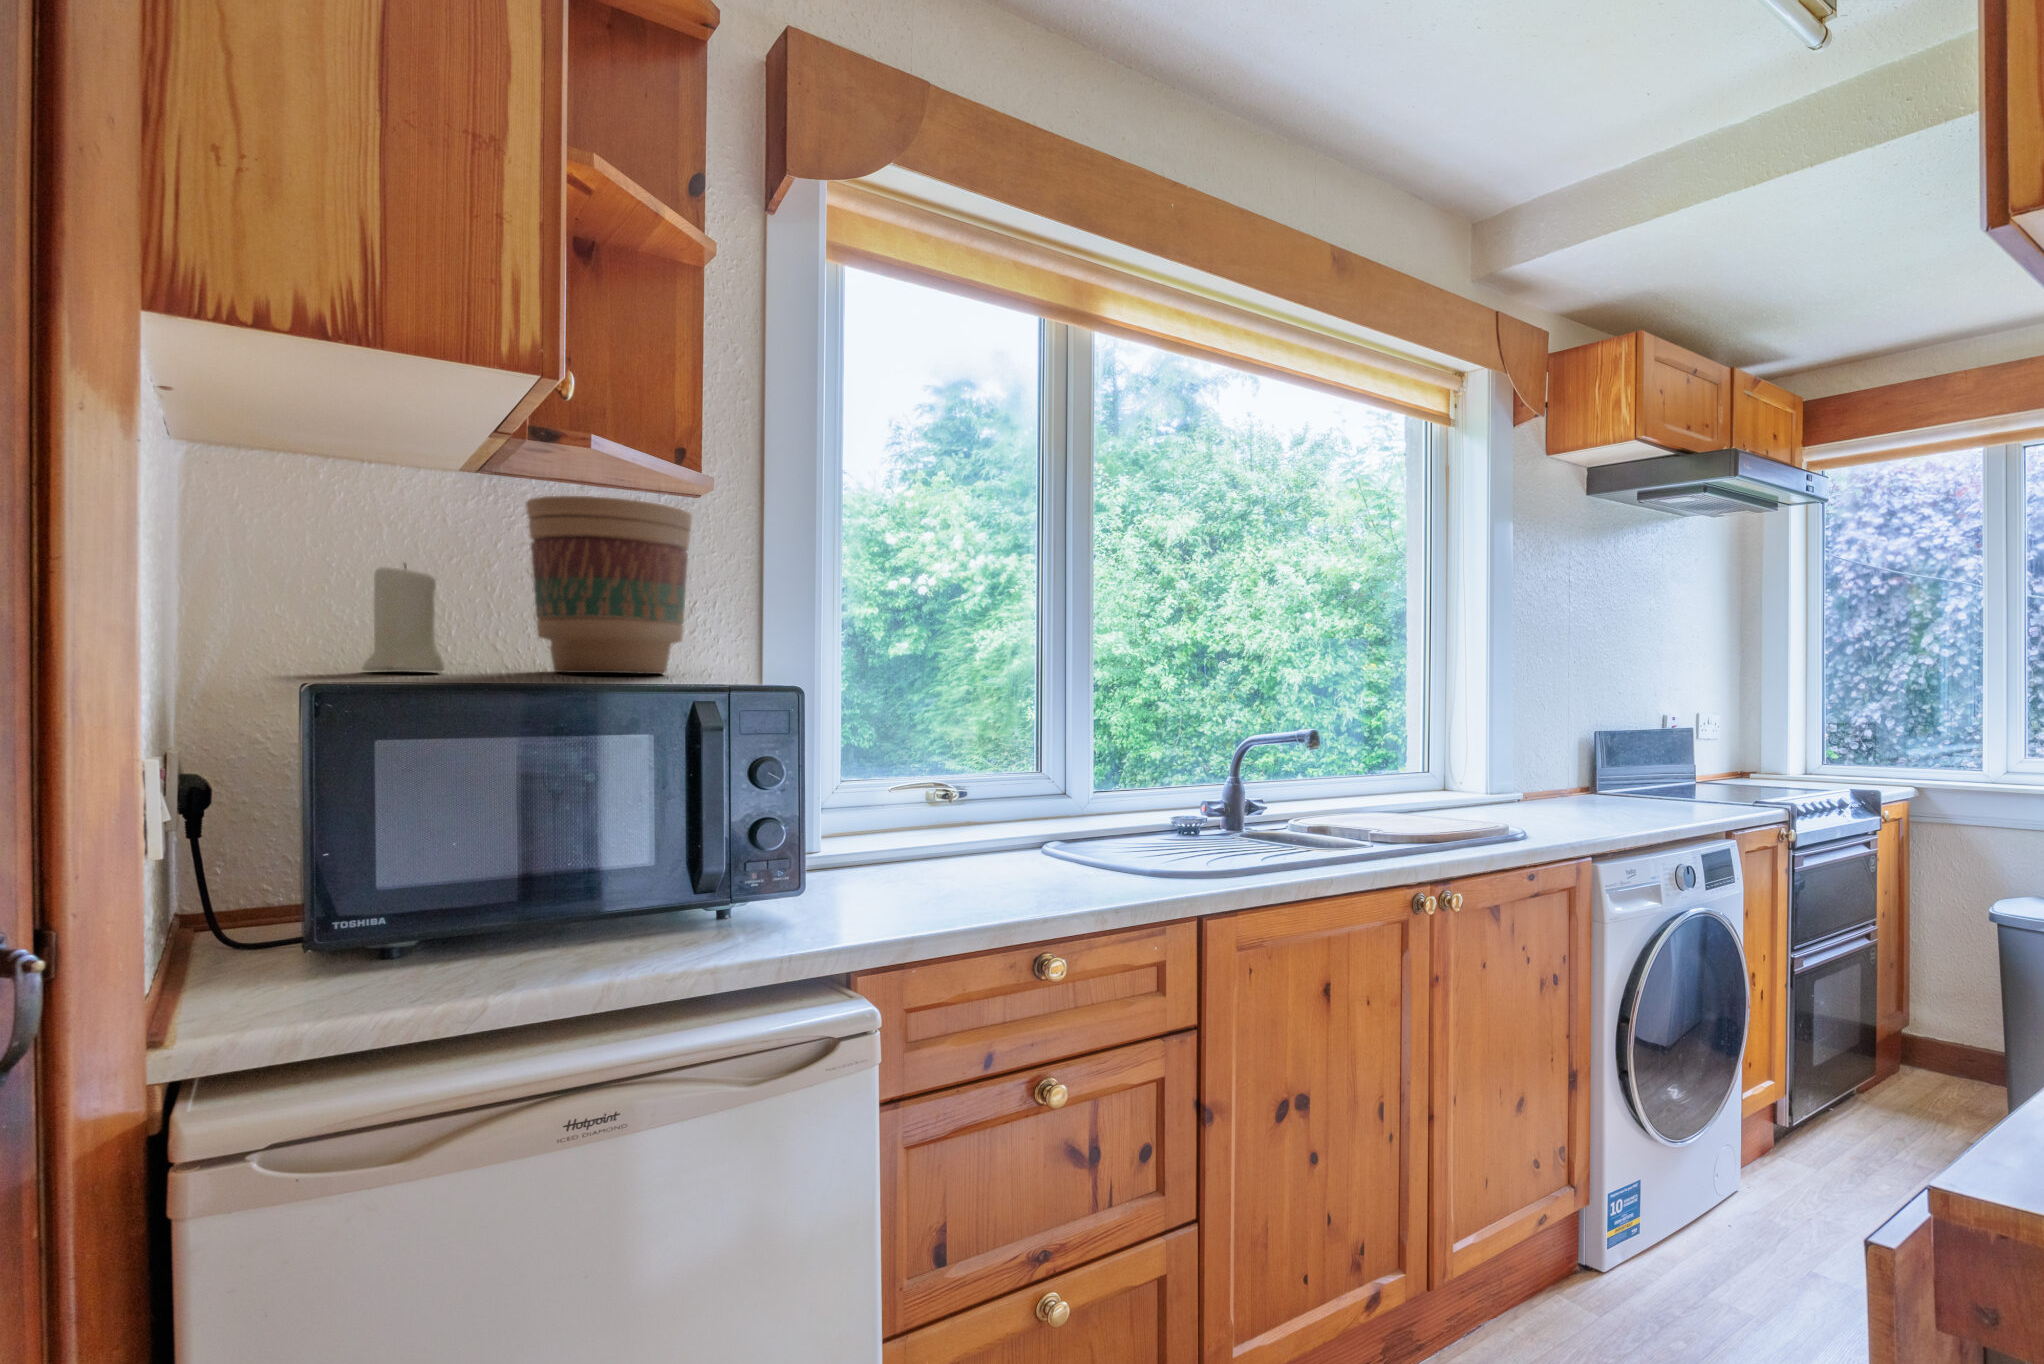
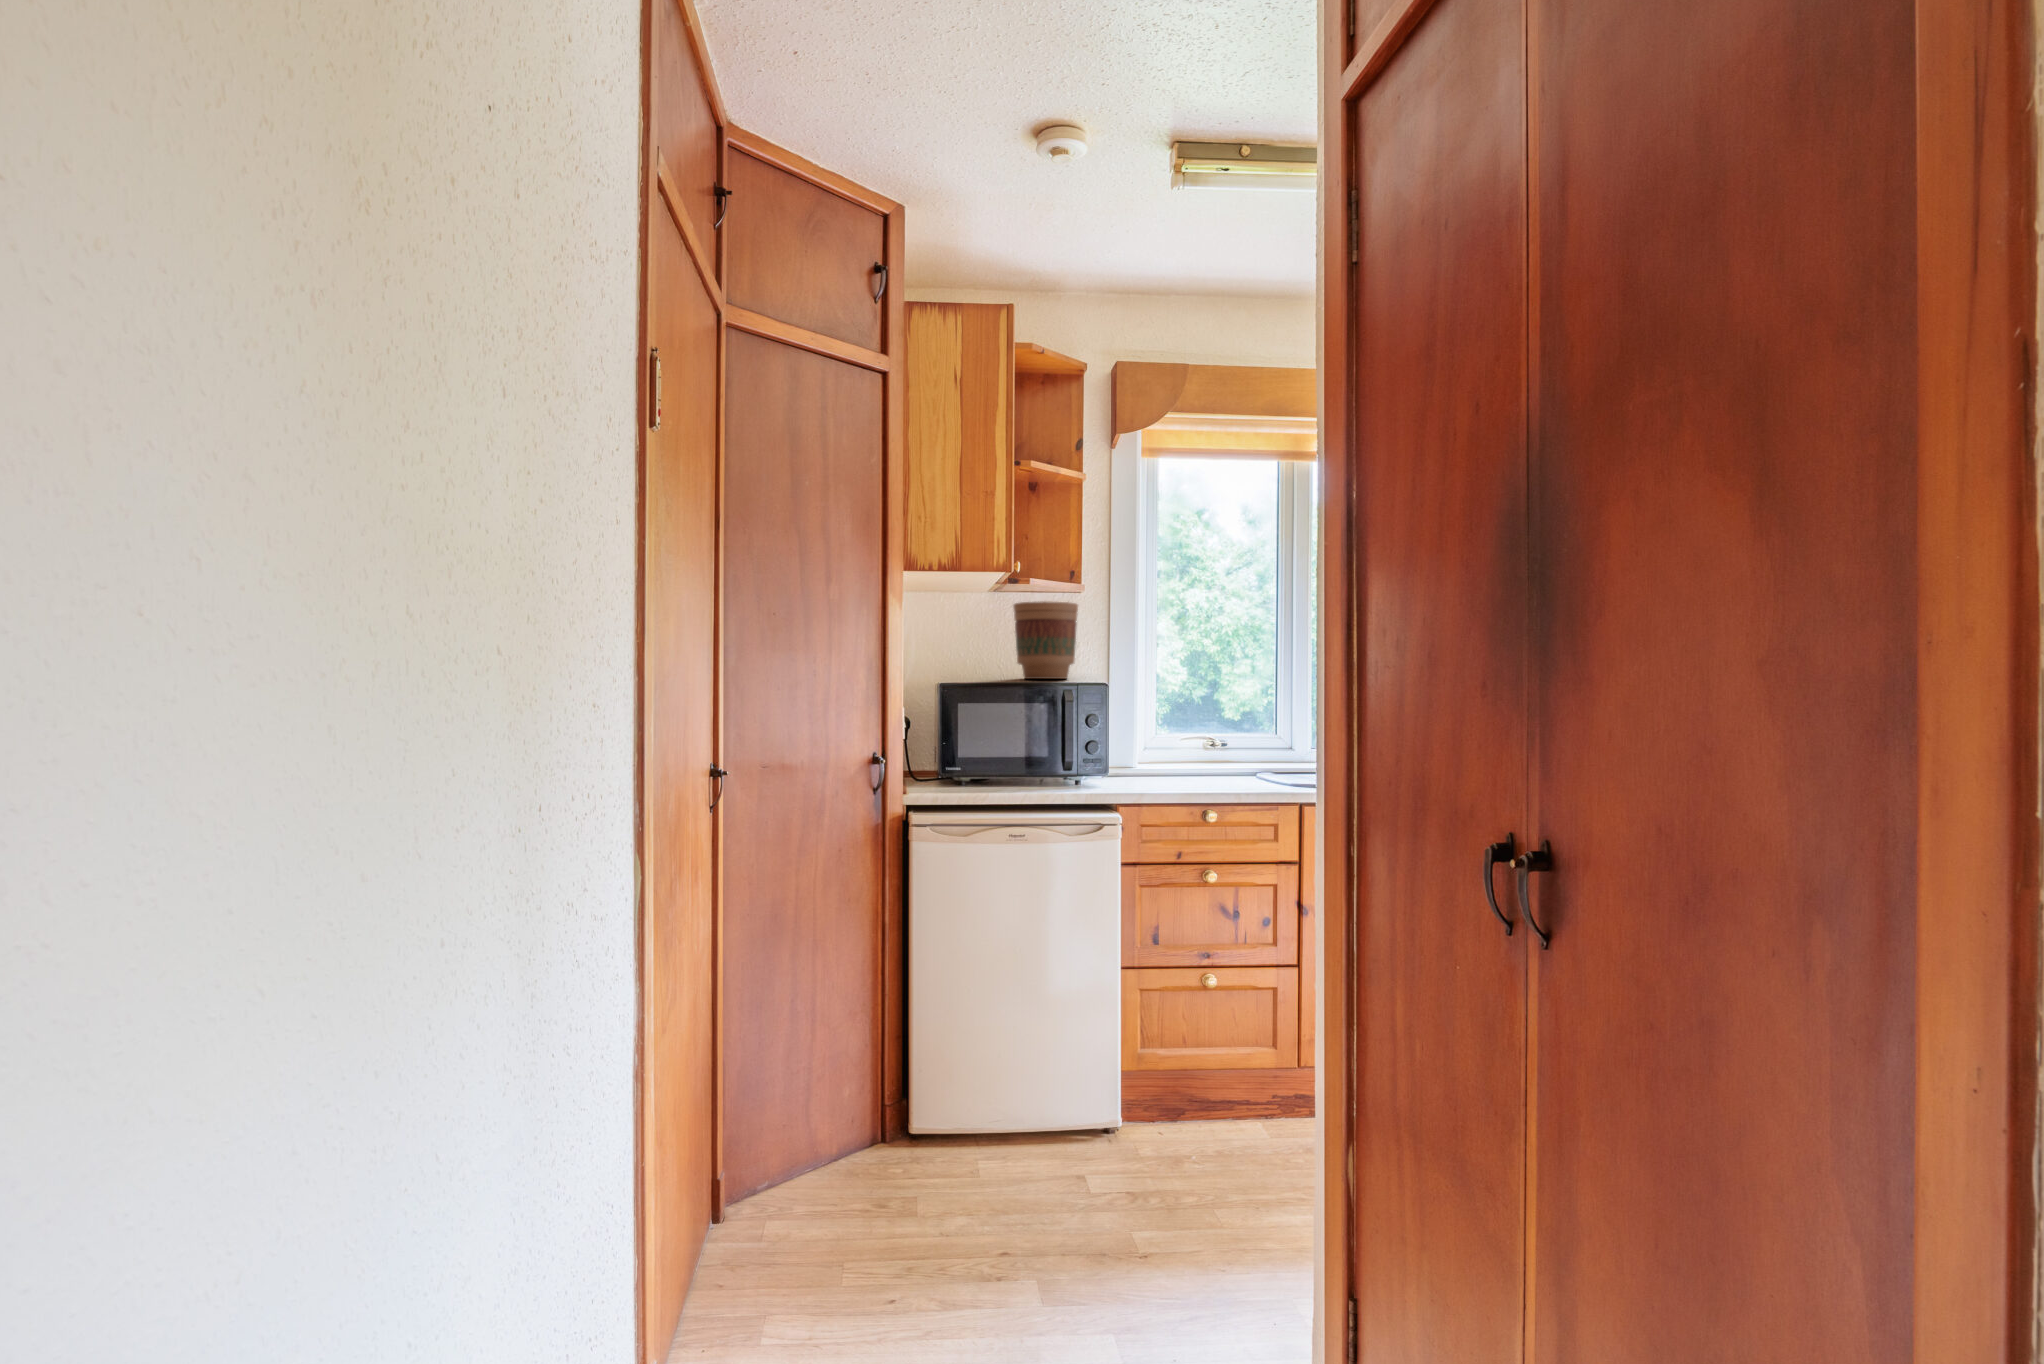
candle: present [362,564,445,671] -> none [958,635,985,680]

